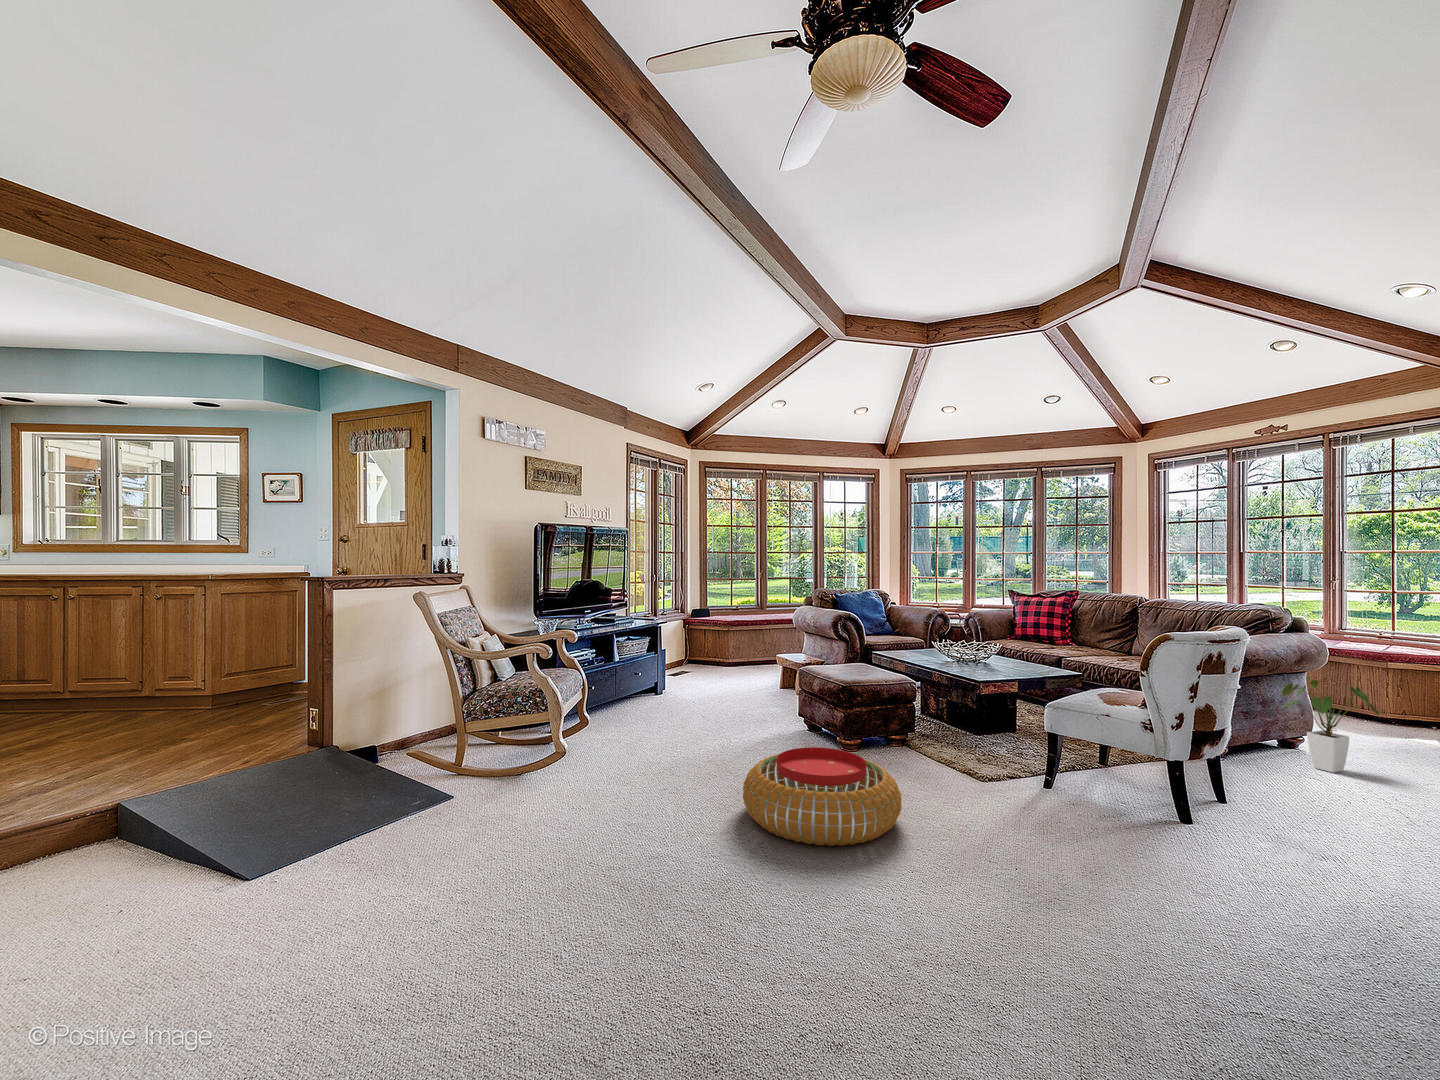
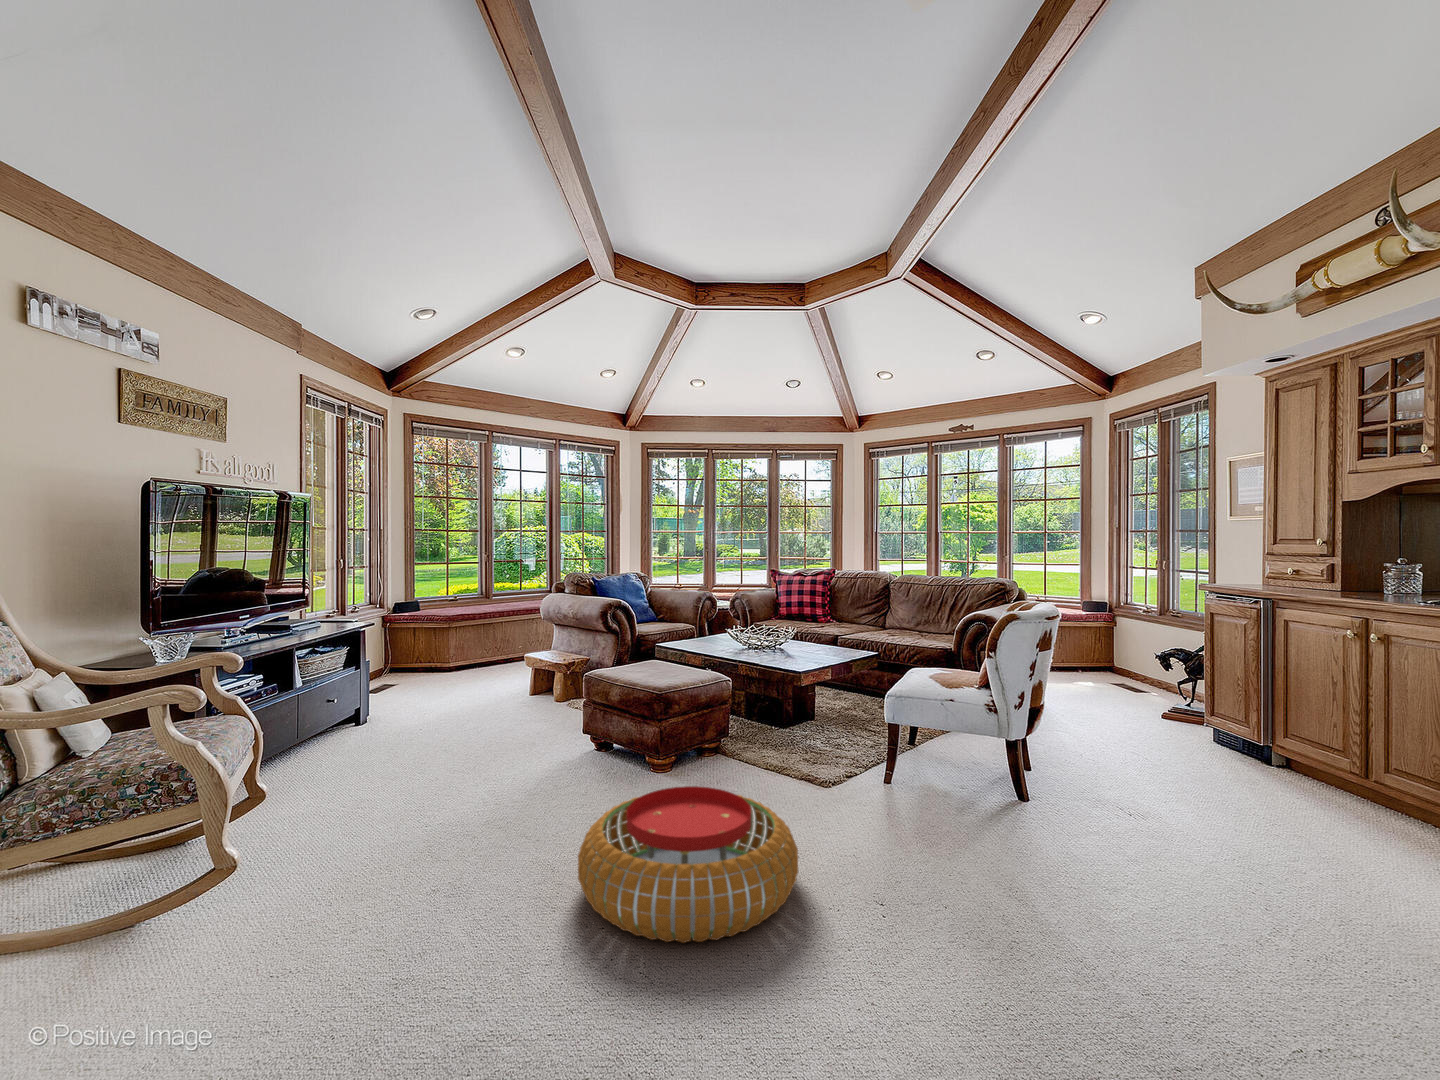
house plant: present [1282,677,1379,773] -> none [1035,638,1111,723]

